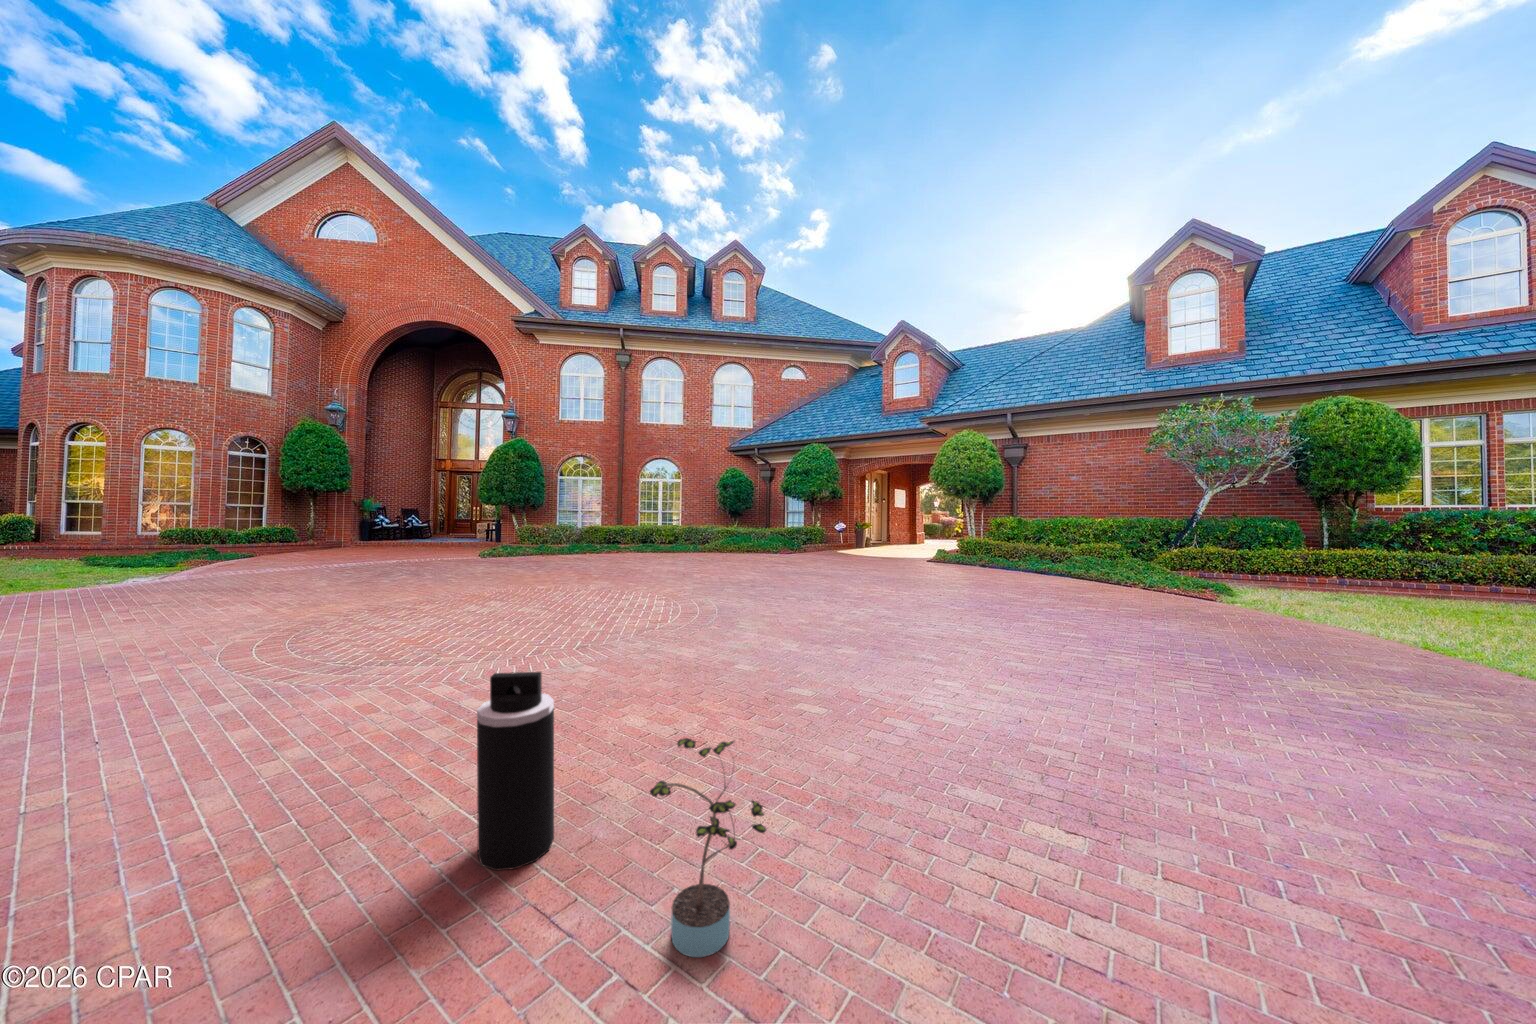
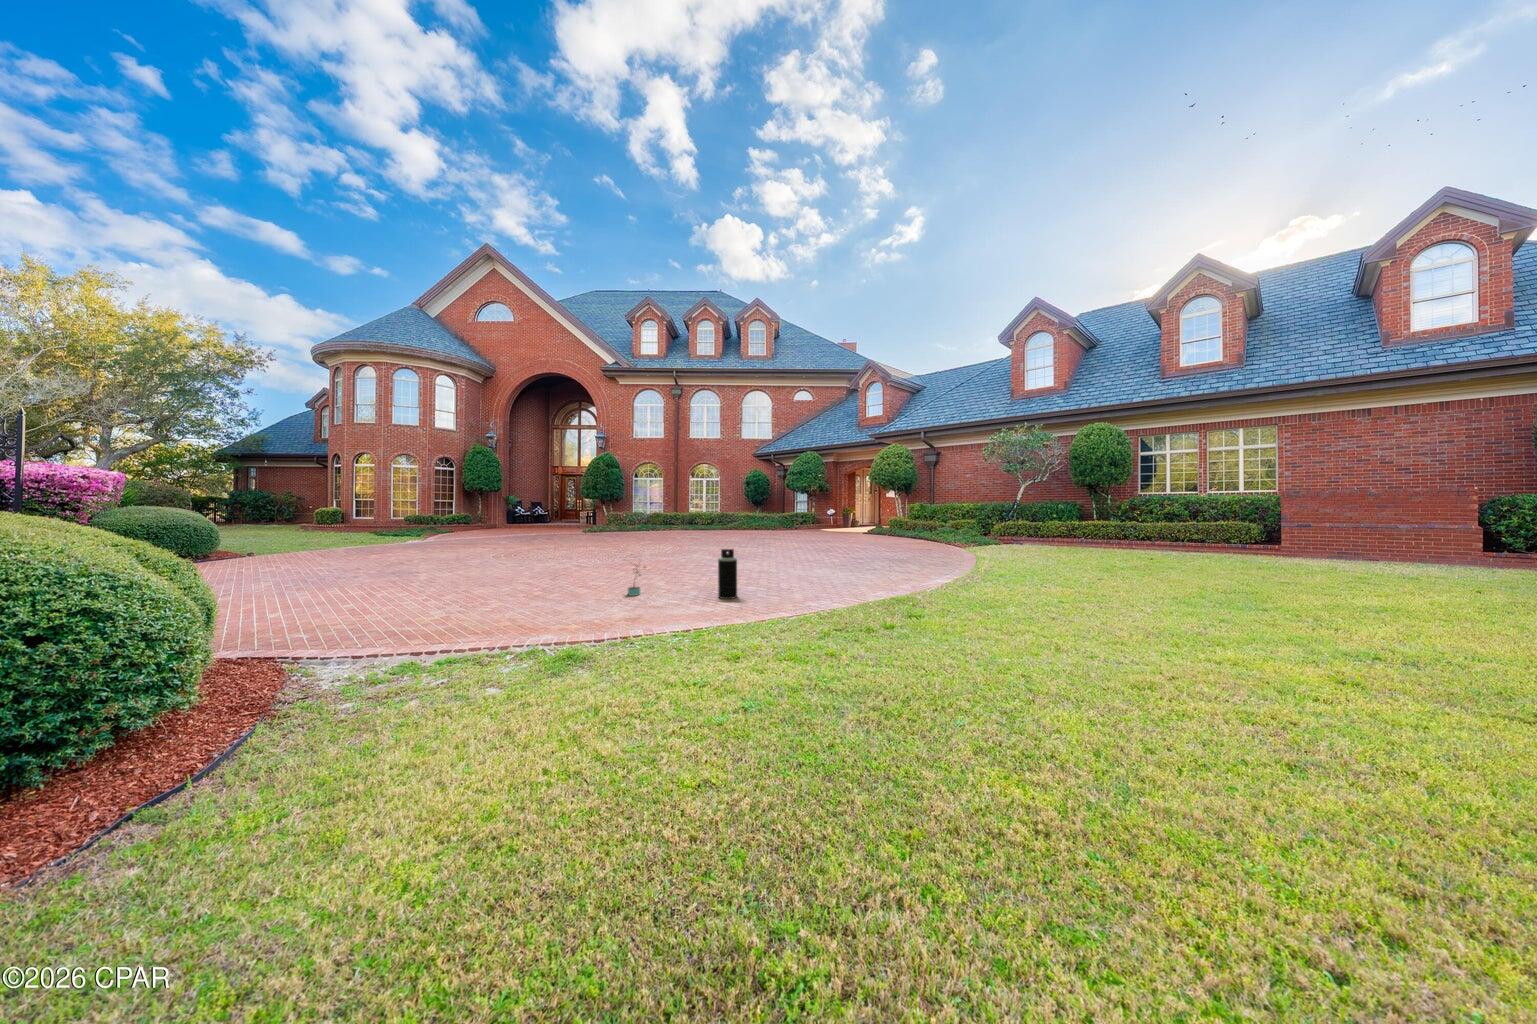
trash can: present [477,672,554,871] -> present [718,549,737,599]

